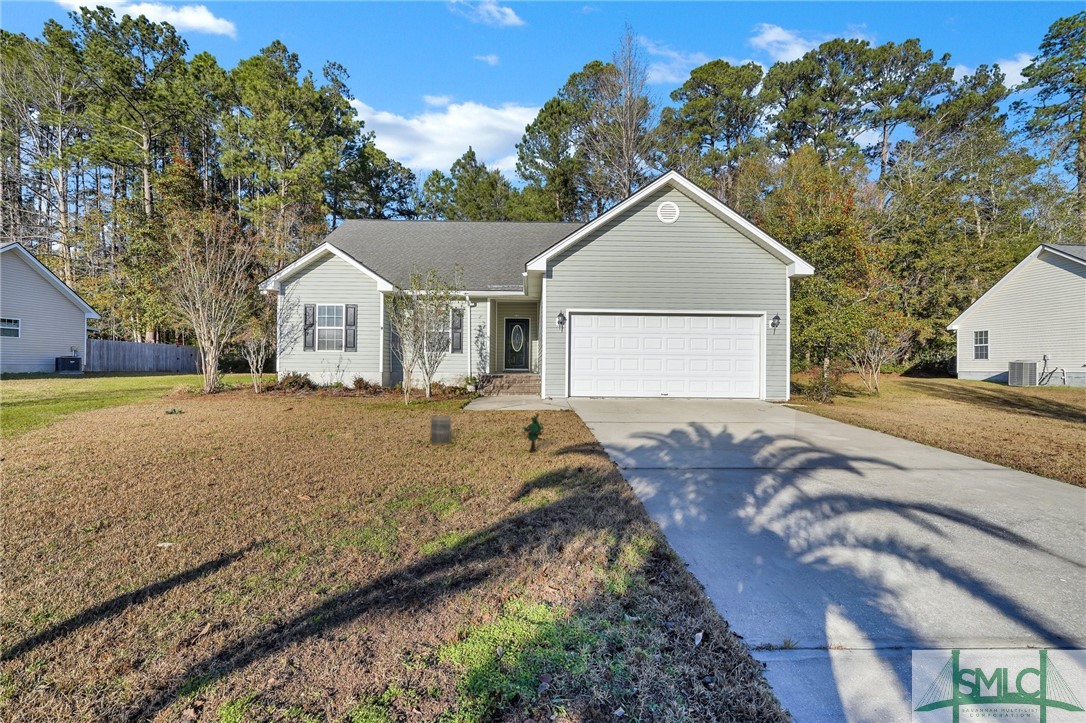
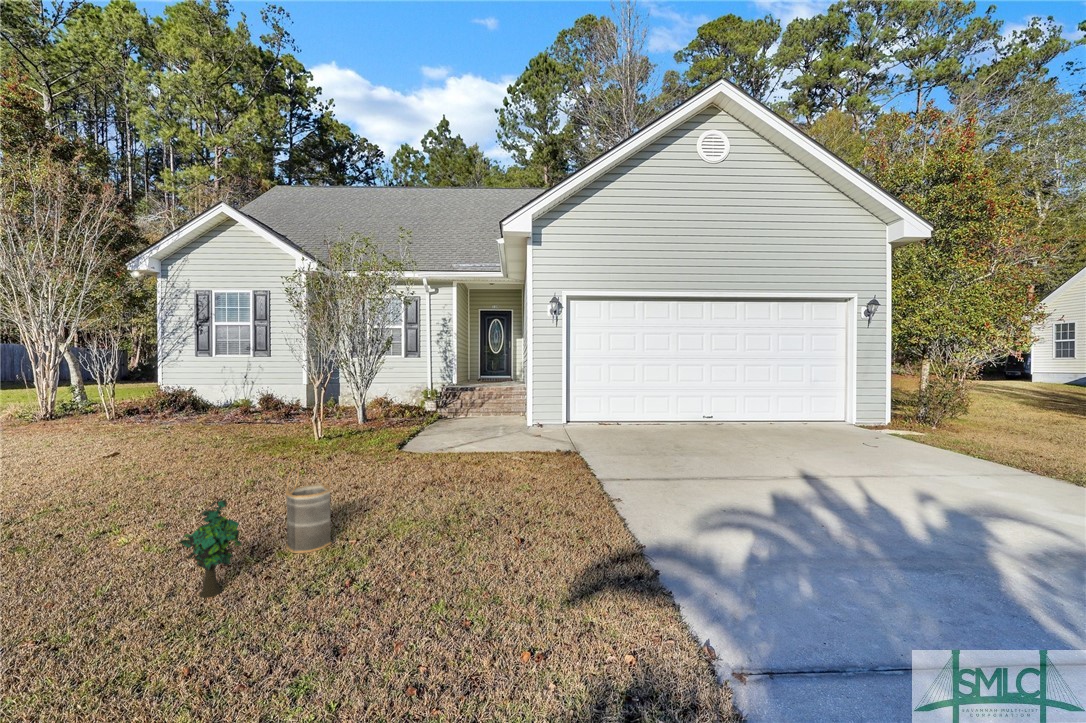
decorative plant: present [523,414,544,452] -> present [178,500,242,598]

